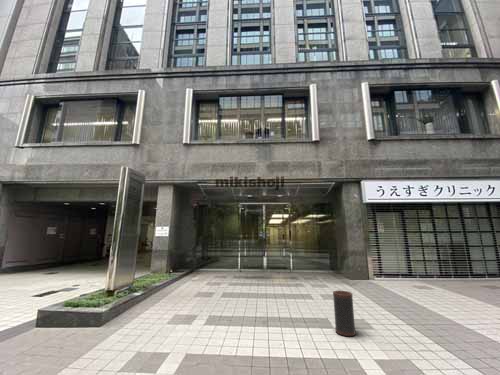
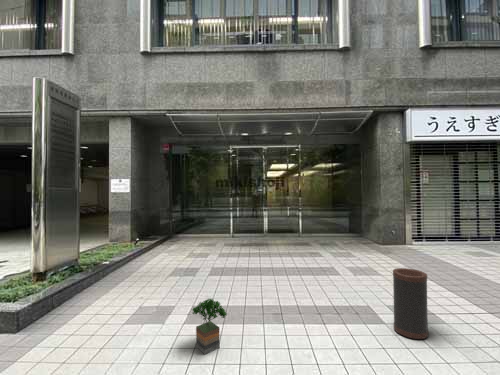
potted tree: none [210,305,231,340] -> present [193,299,226,354]

